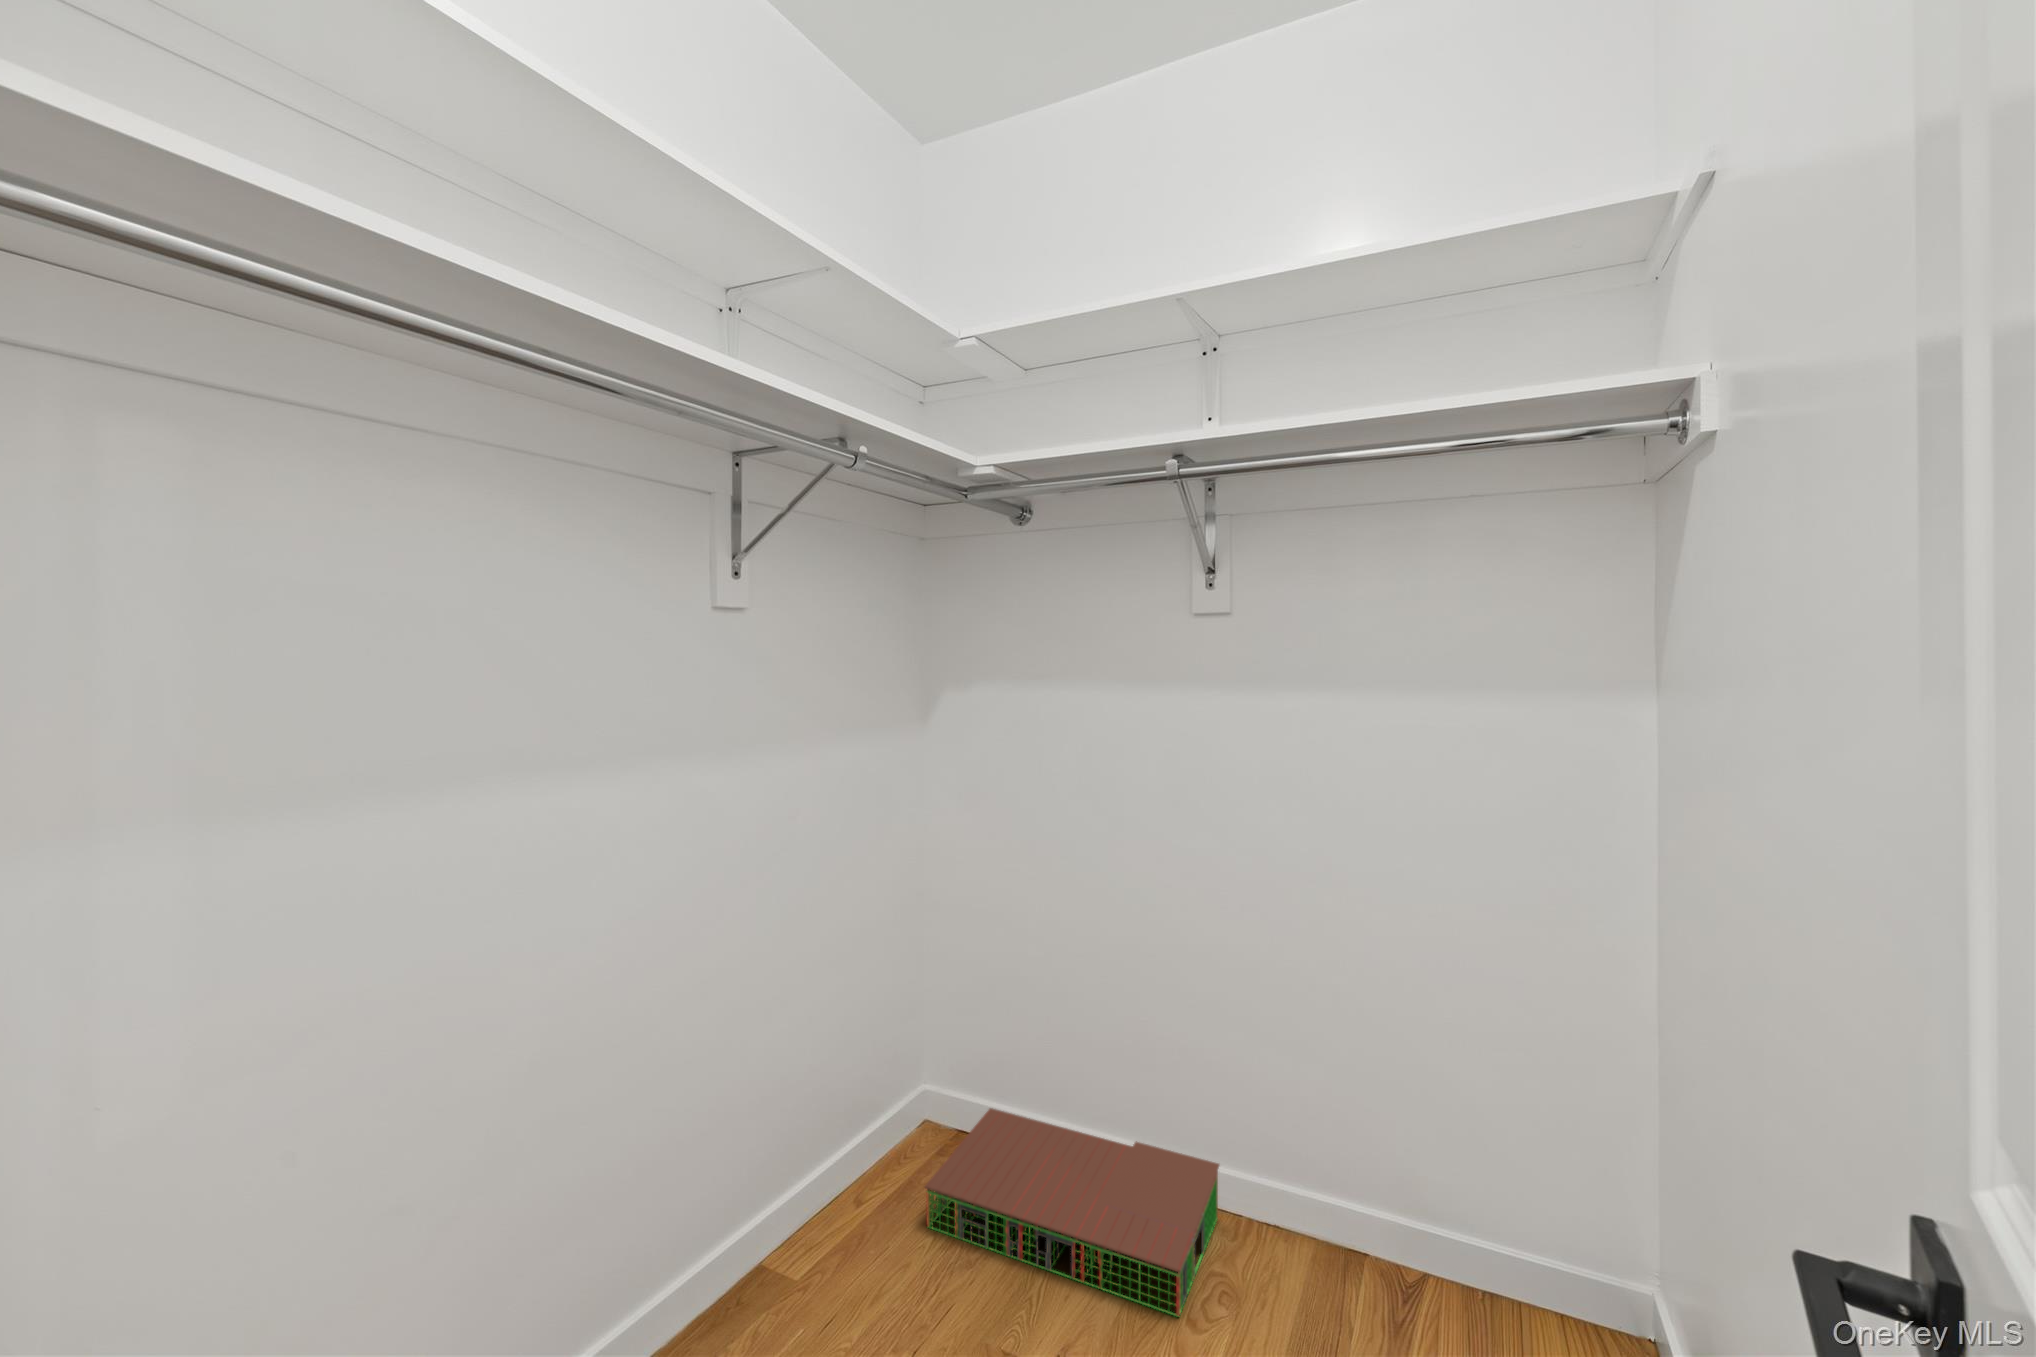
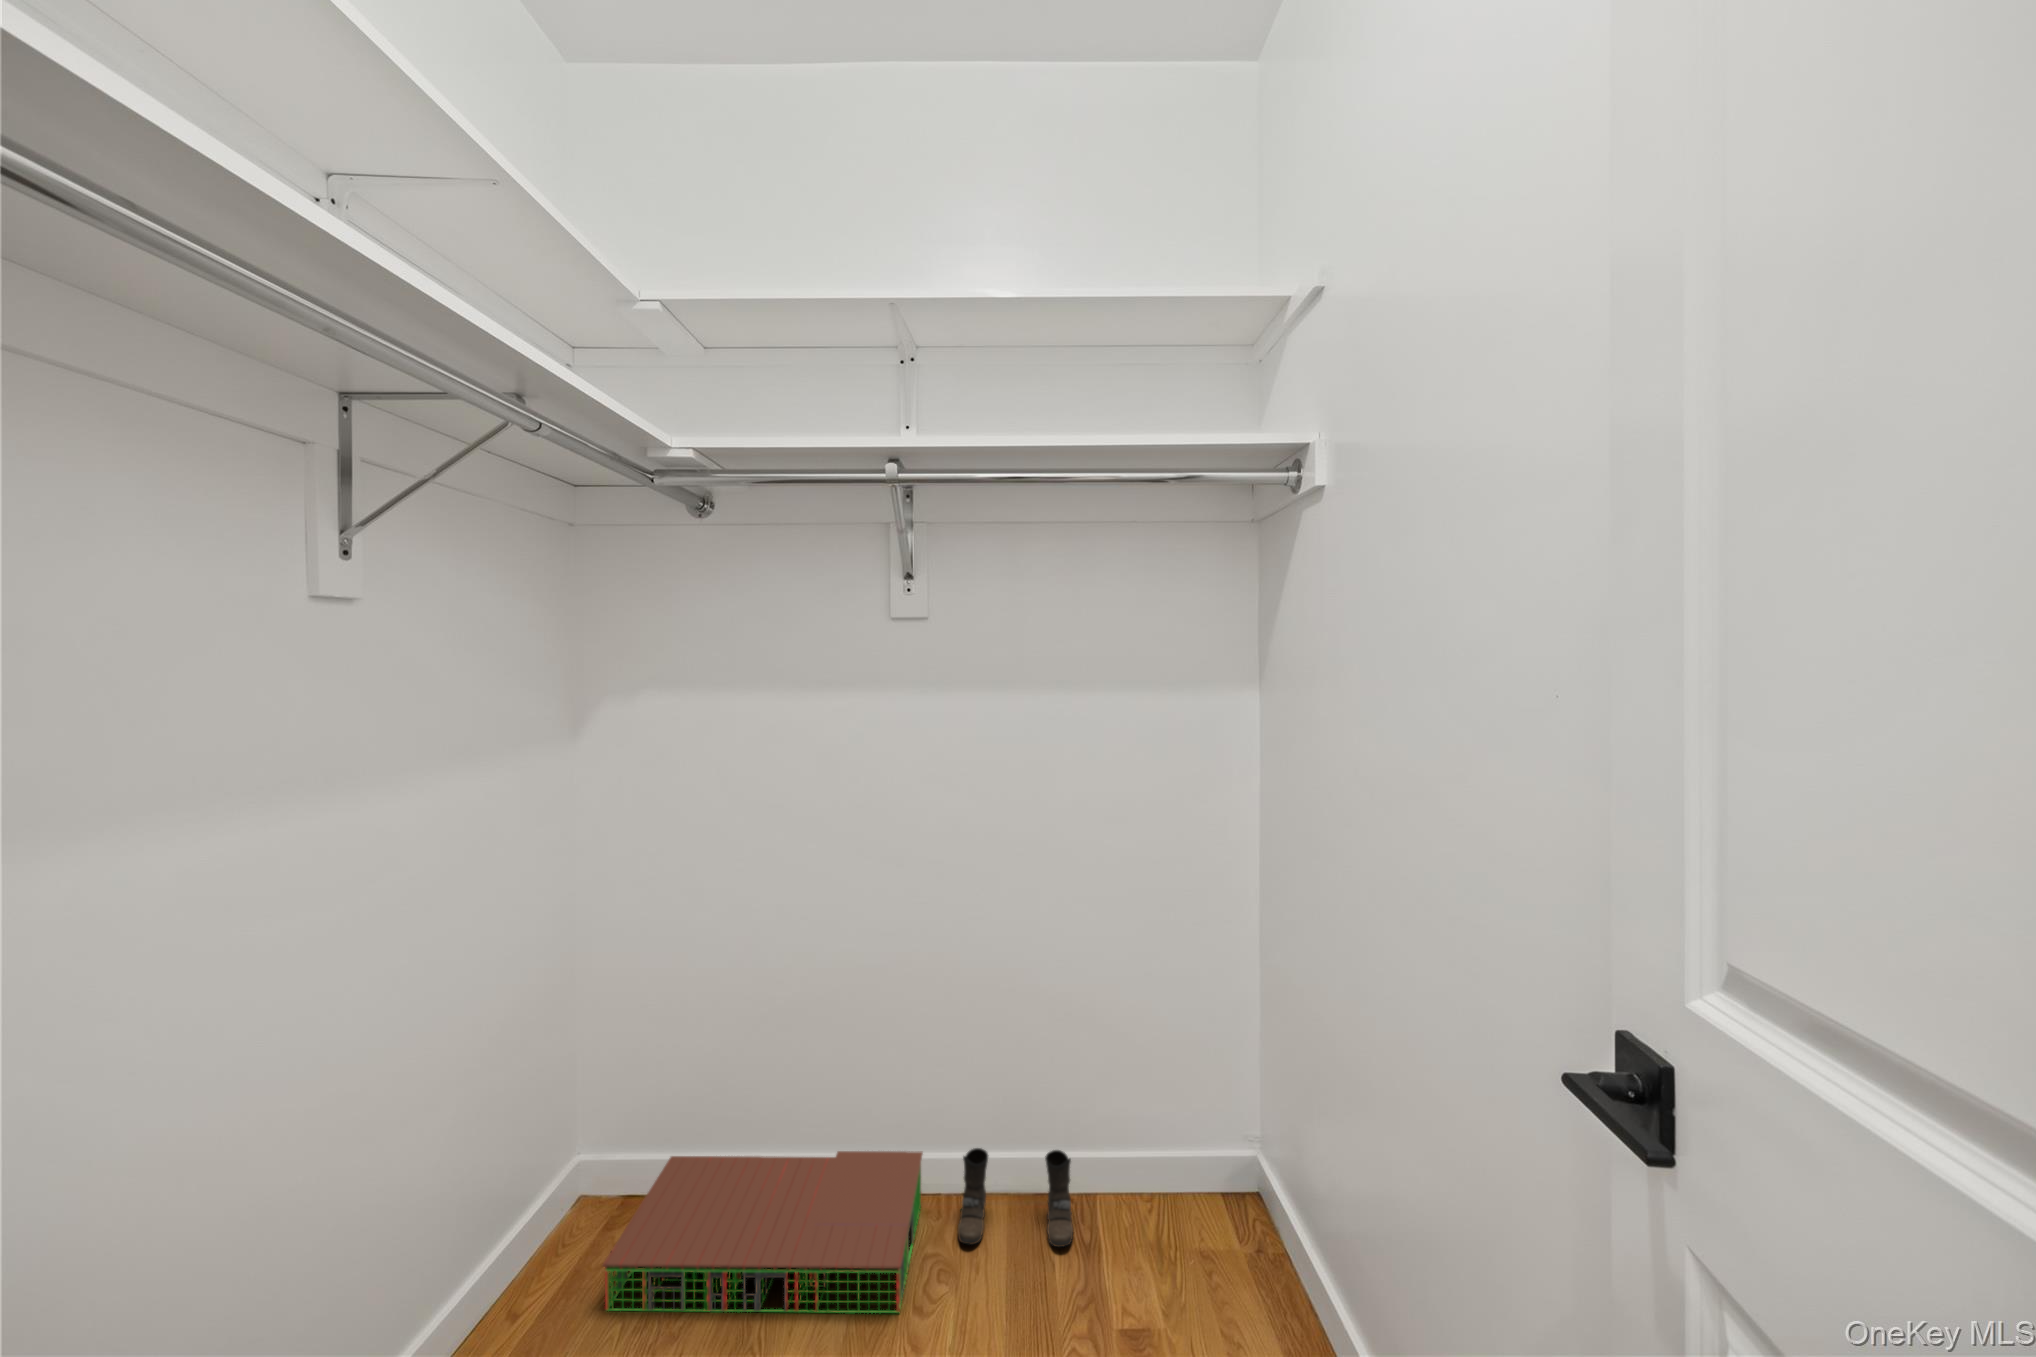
boots: none [1251,1174,1384,1310] -> present [958,1148,1073,1247]

